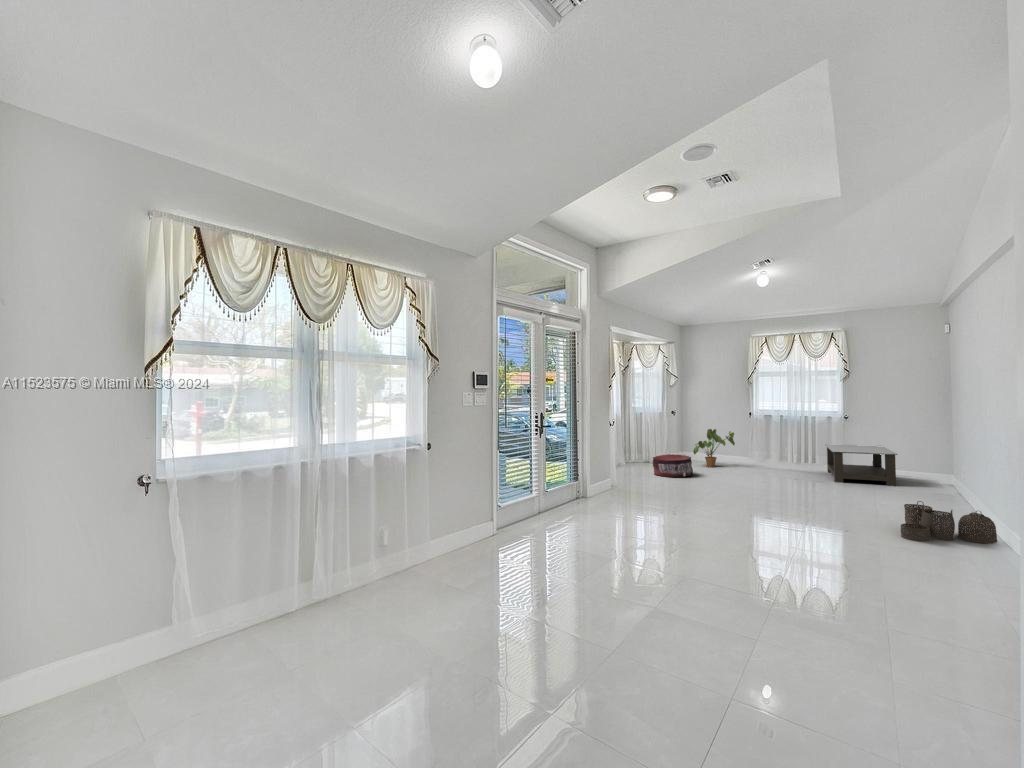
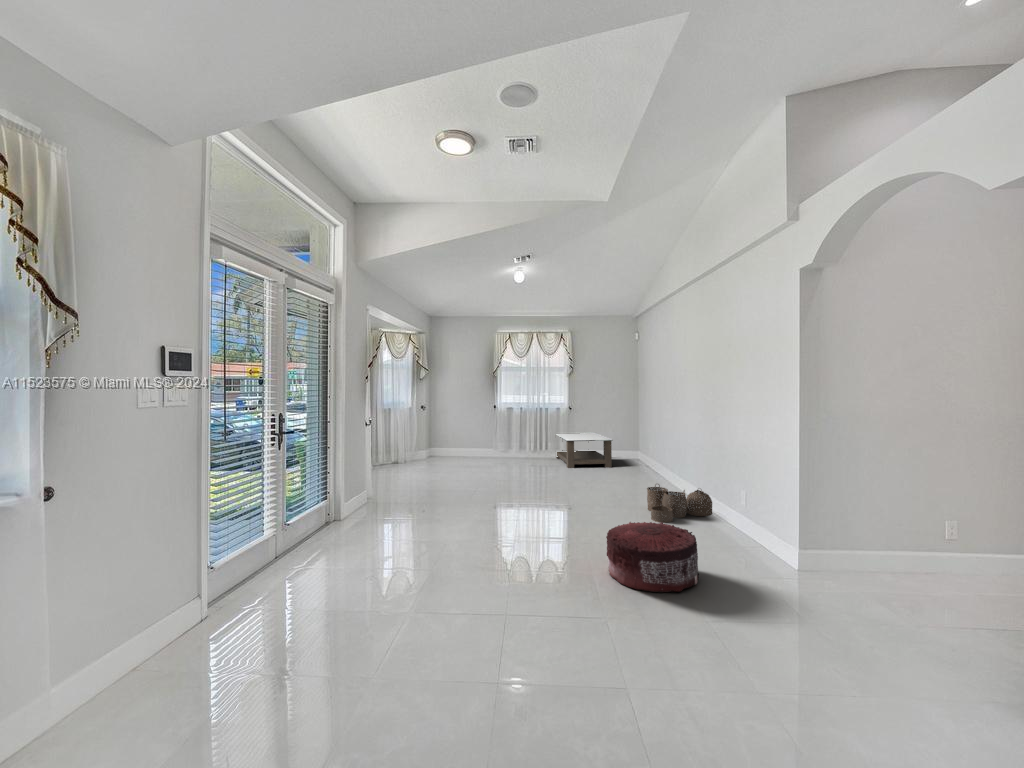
house plant: present [693,429,735,467] -> none [441,423,481,462]
pouf: present [653,454,693,477] -> present [606,522,699,592]

